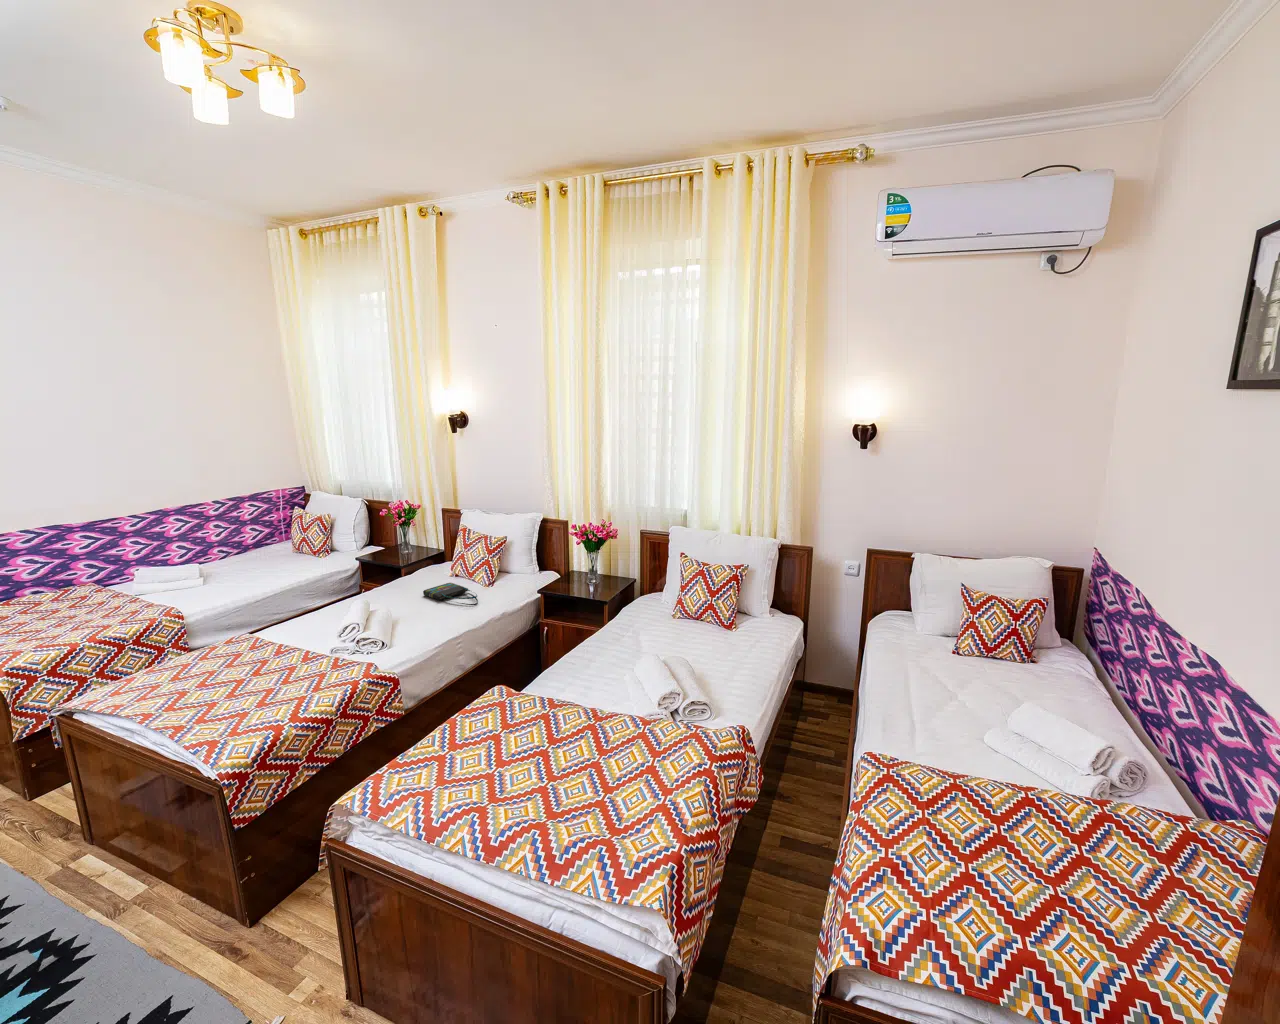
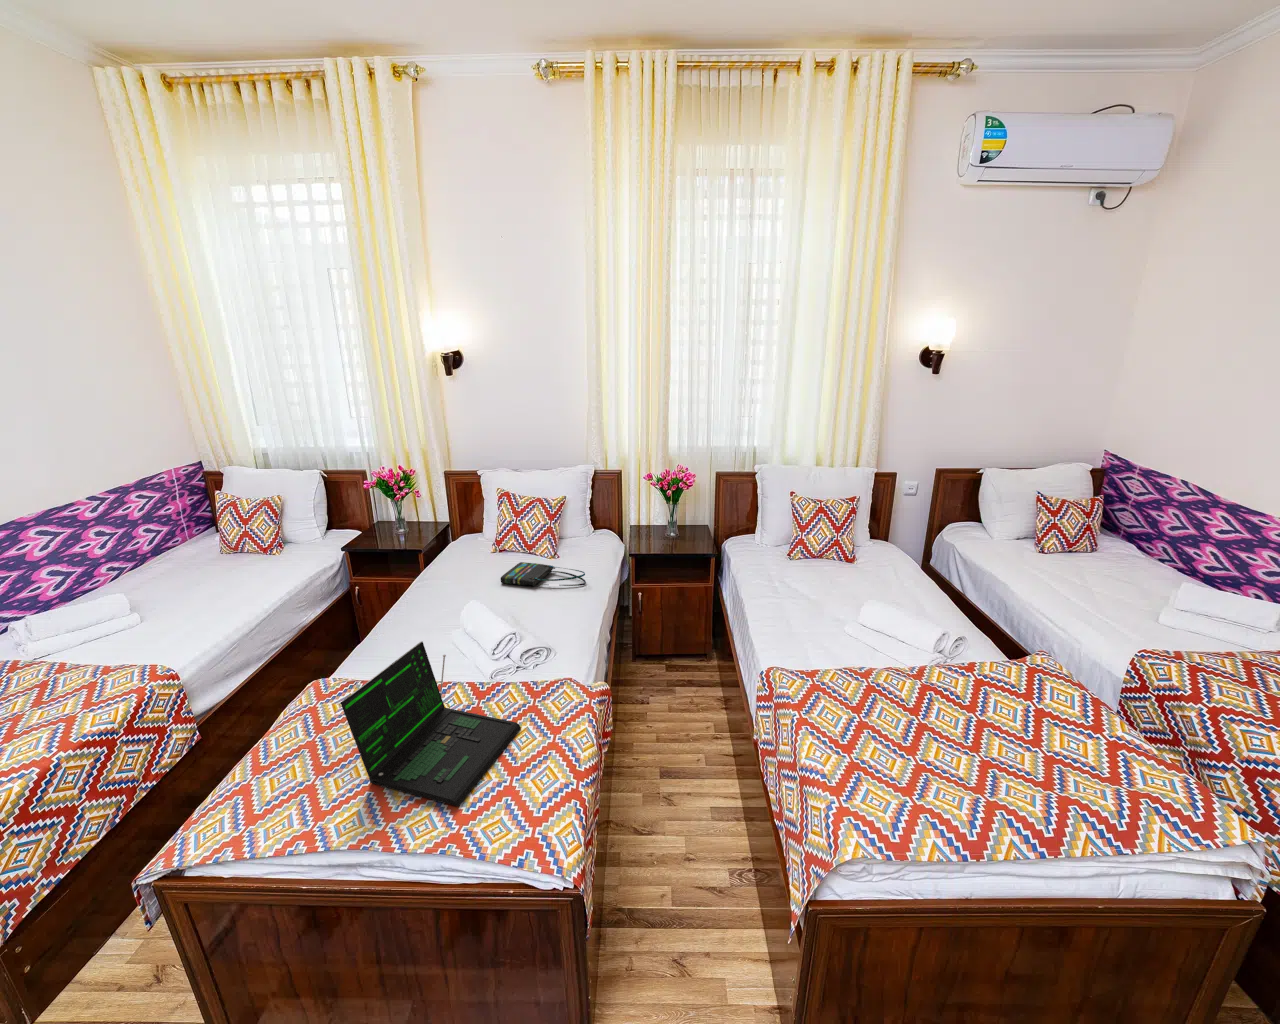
laptop: none [176,611,300,714] -> present [341,641,521,806]

